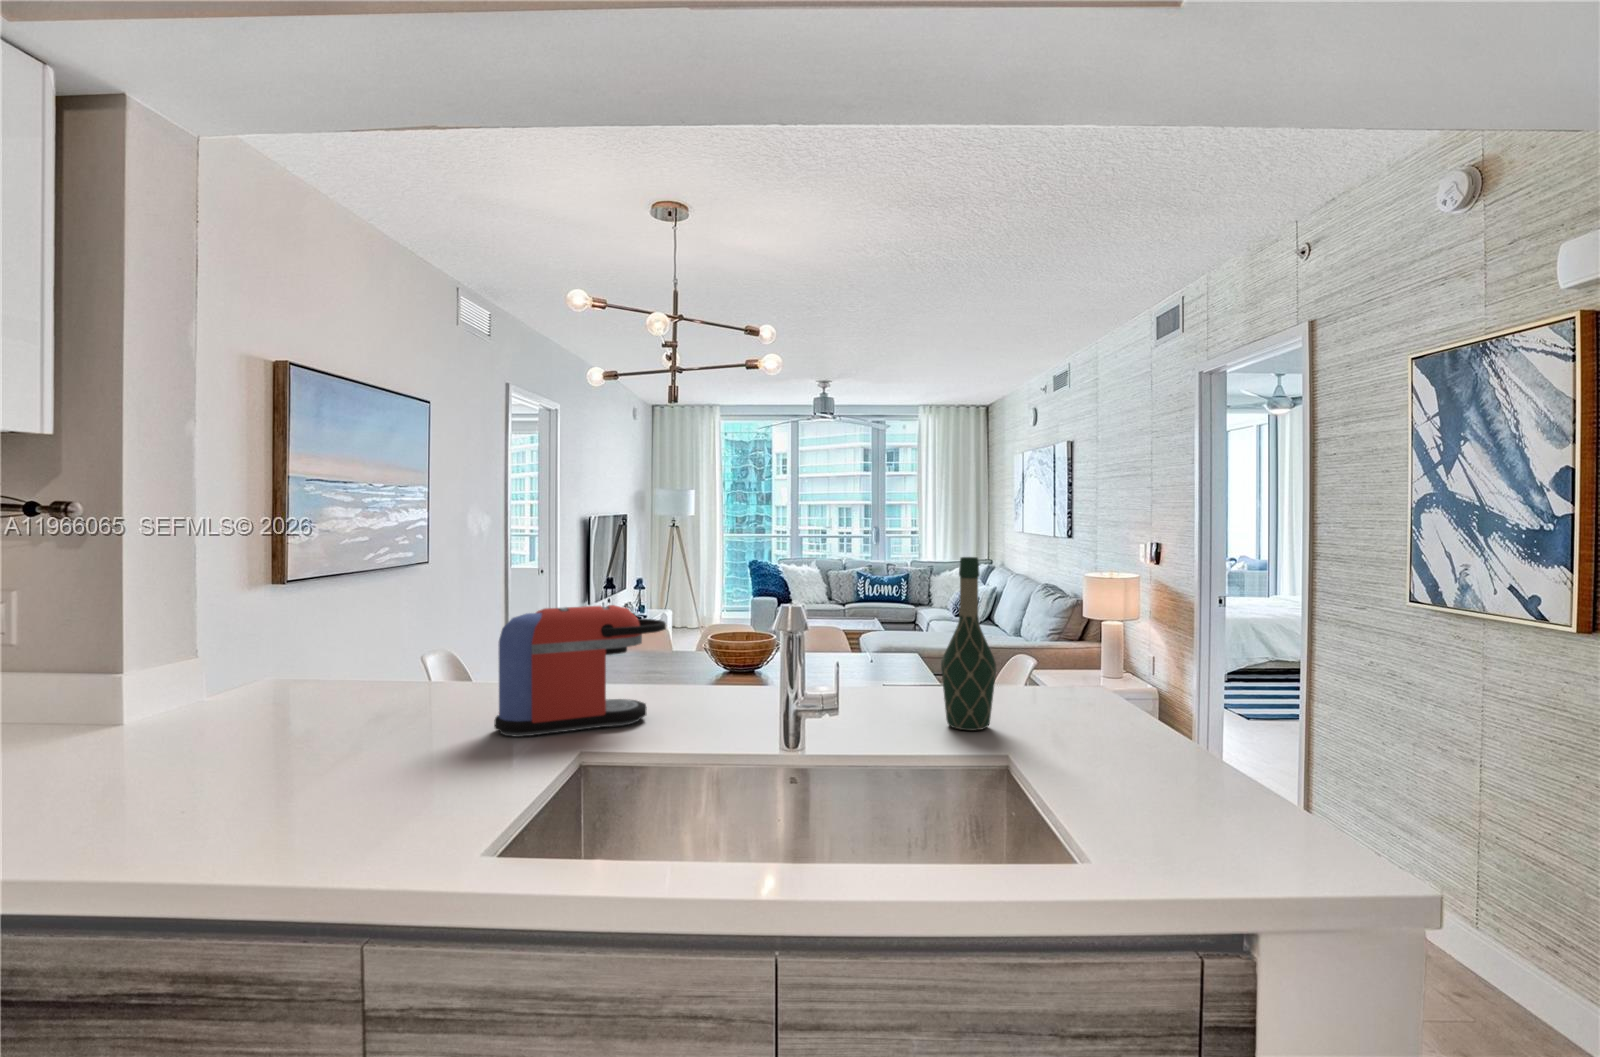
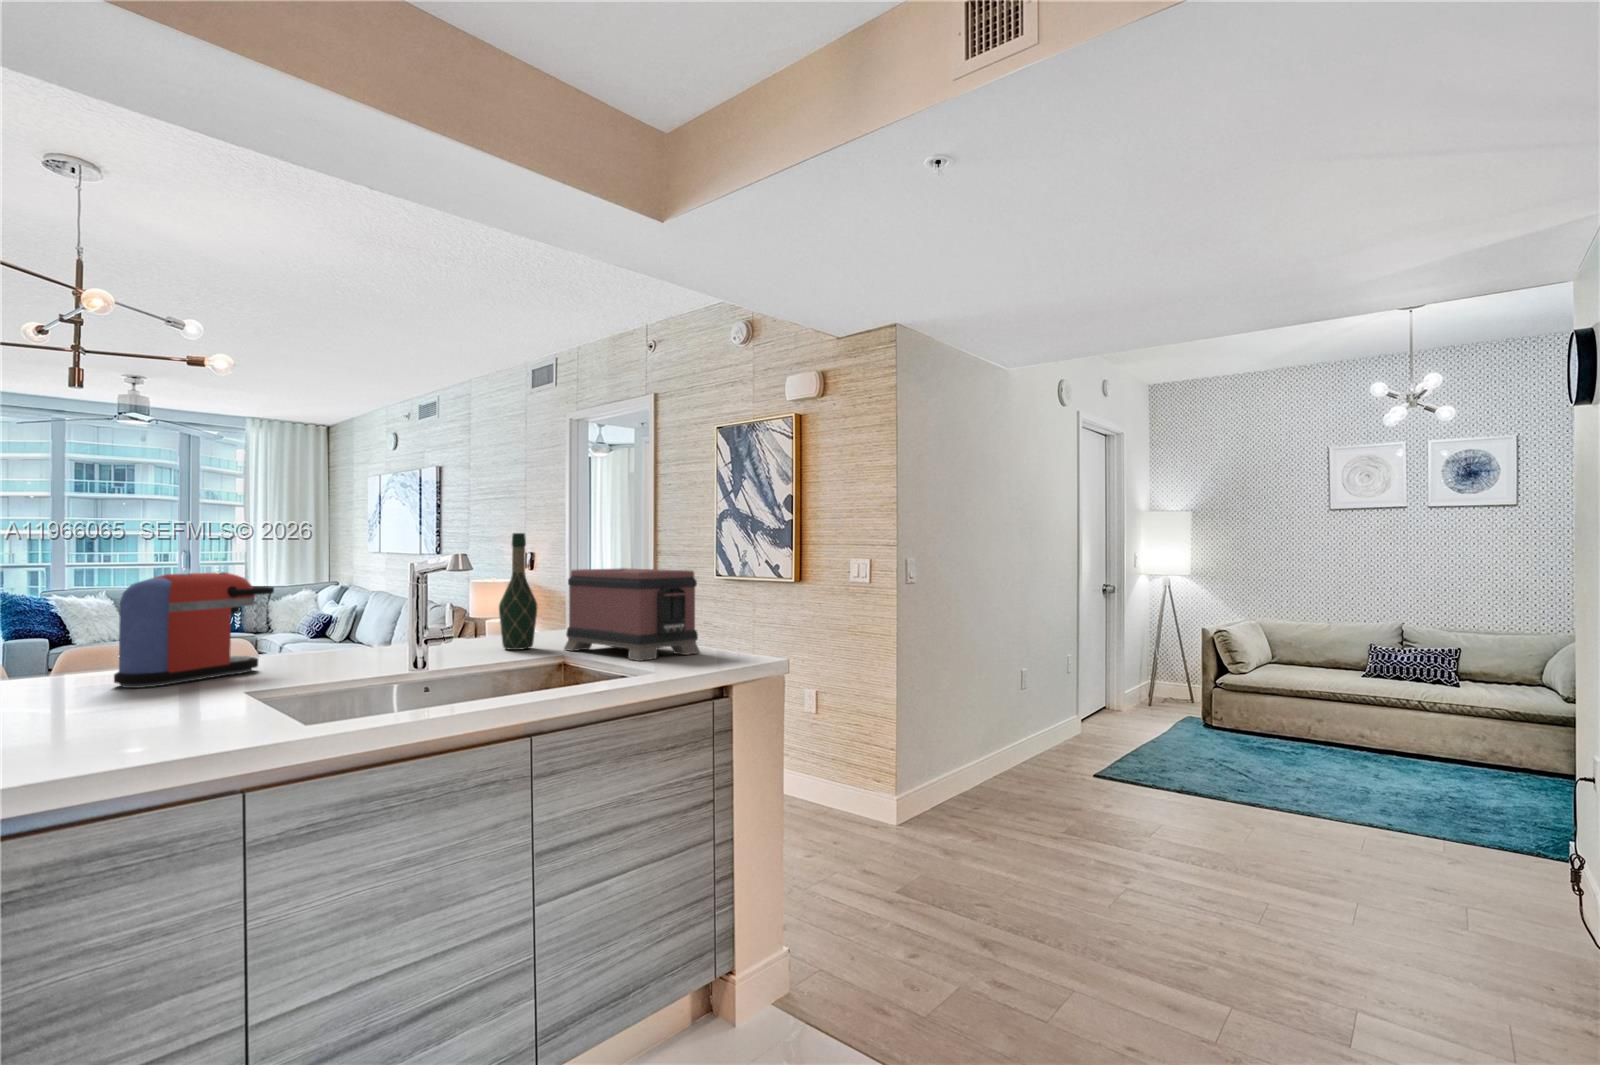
toaster: none [1023,619,1246,809] -> present [564,568,700,661]

